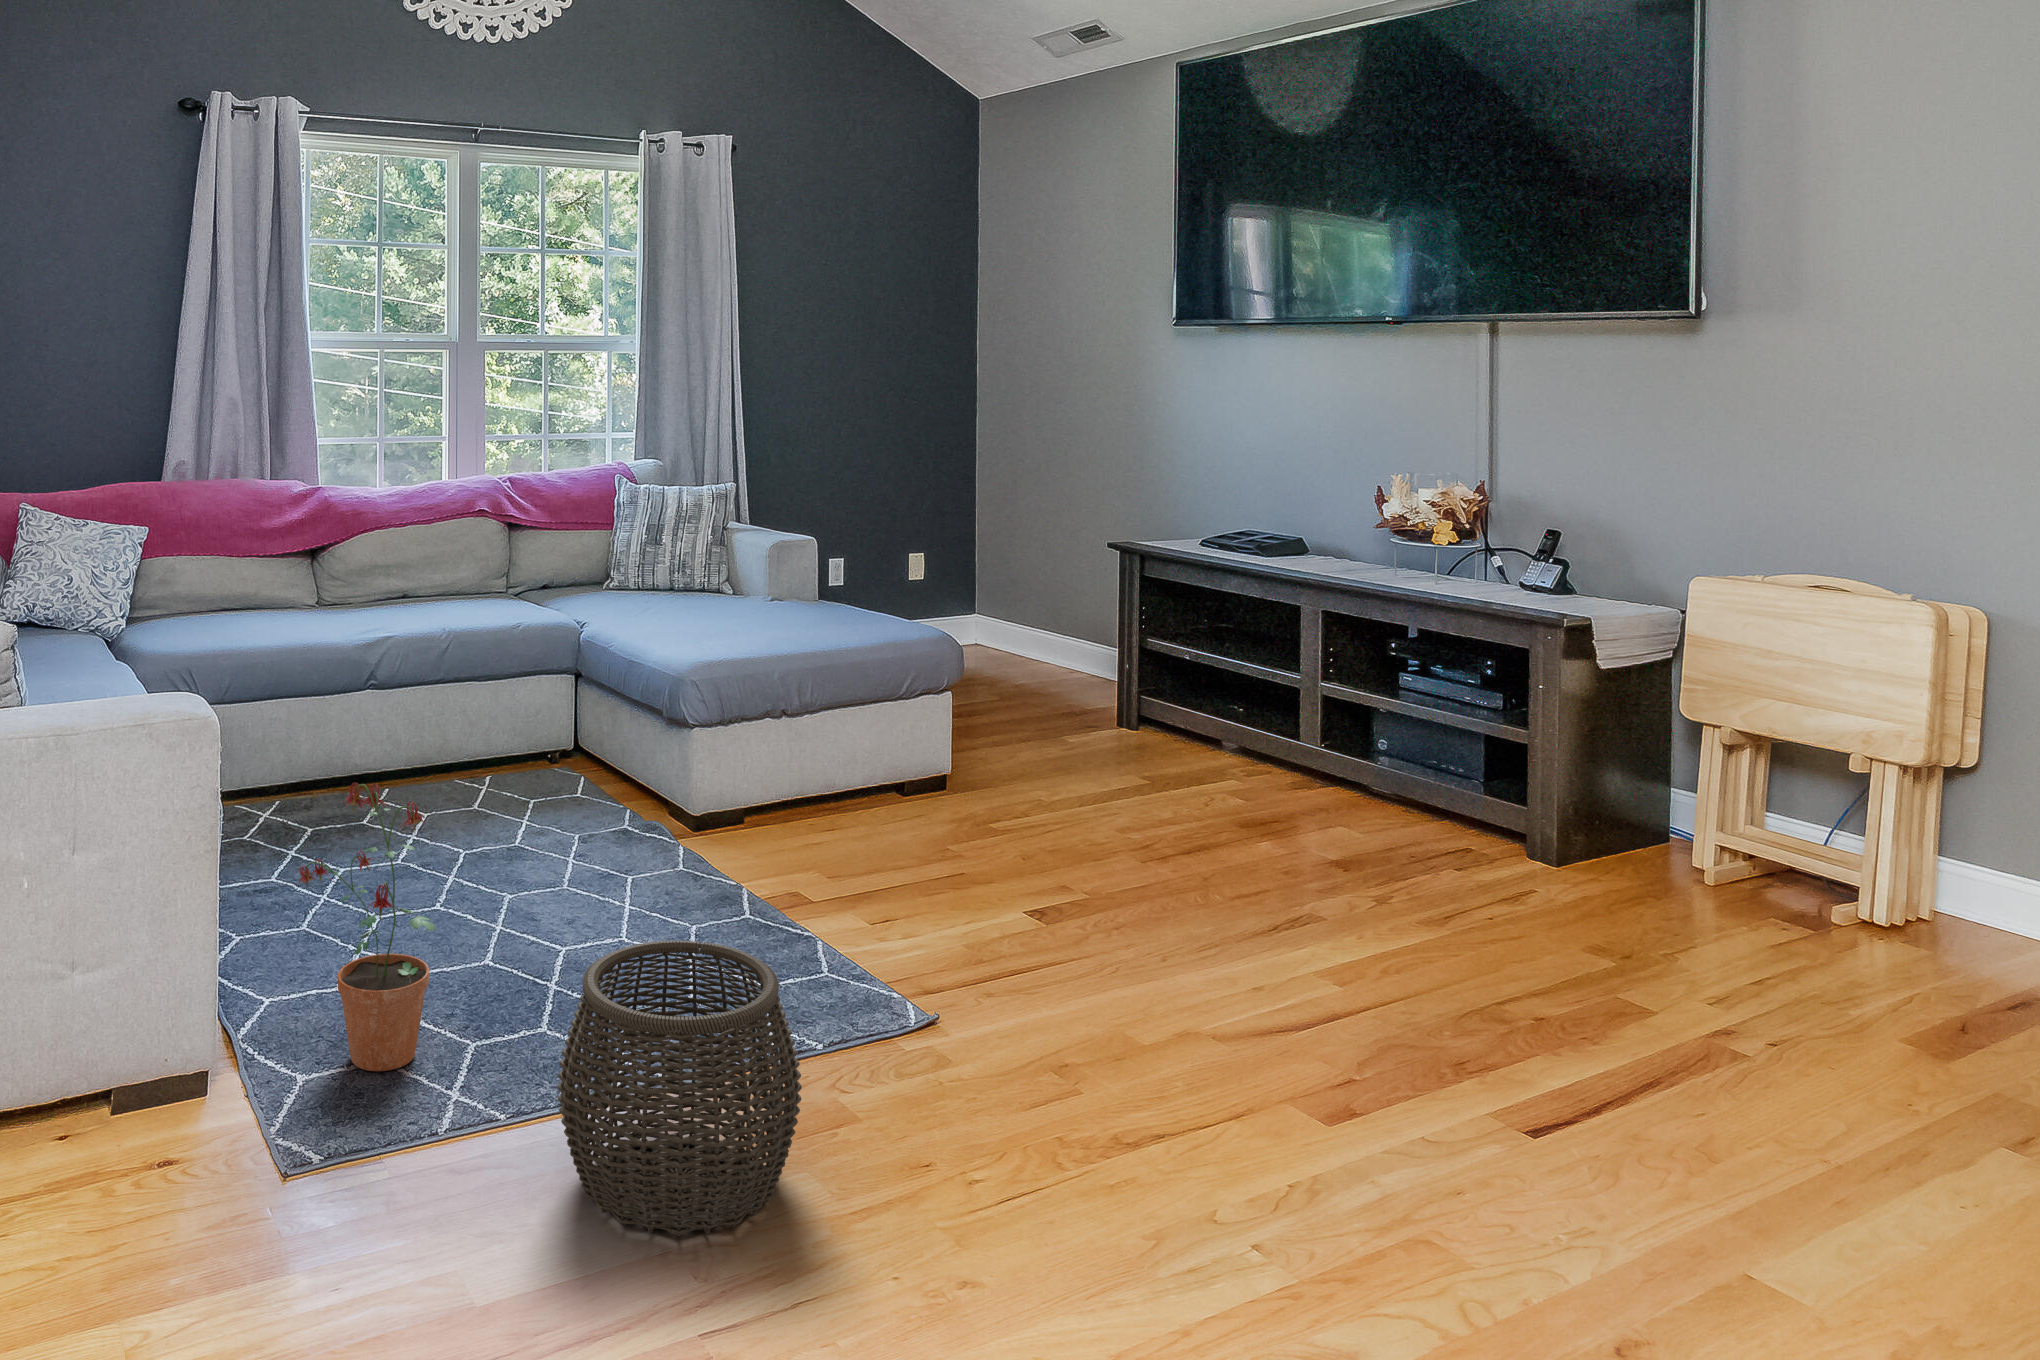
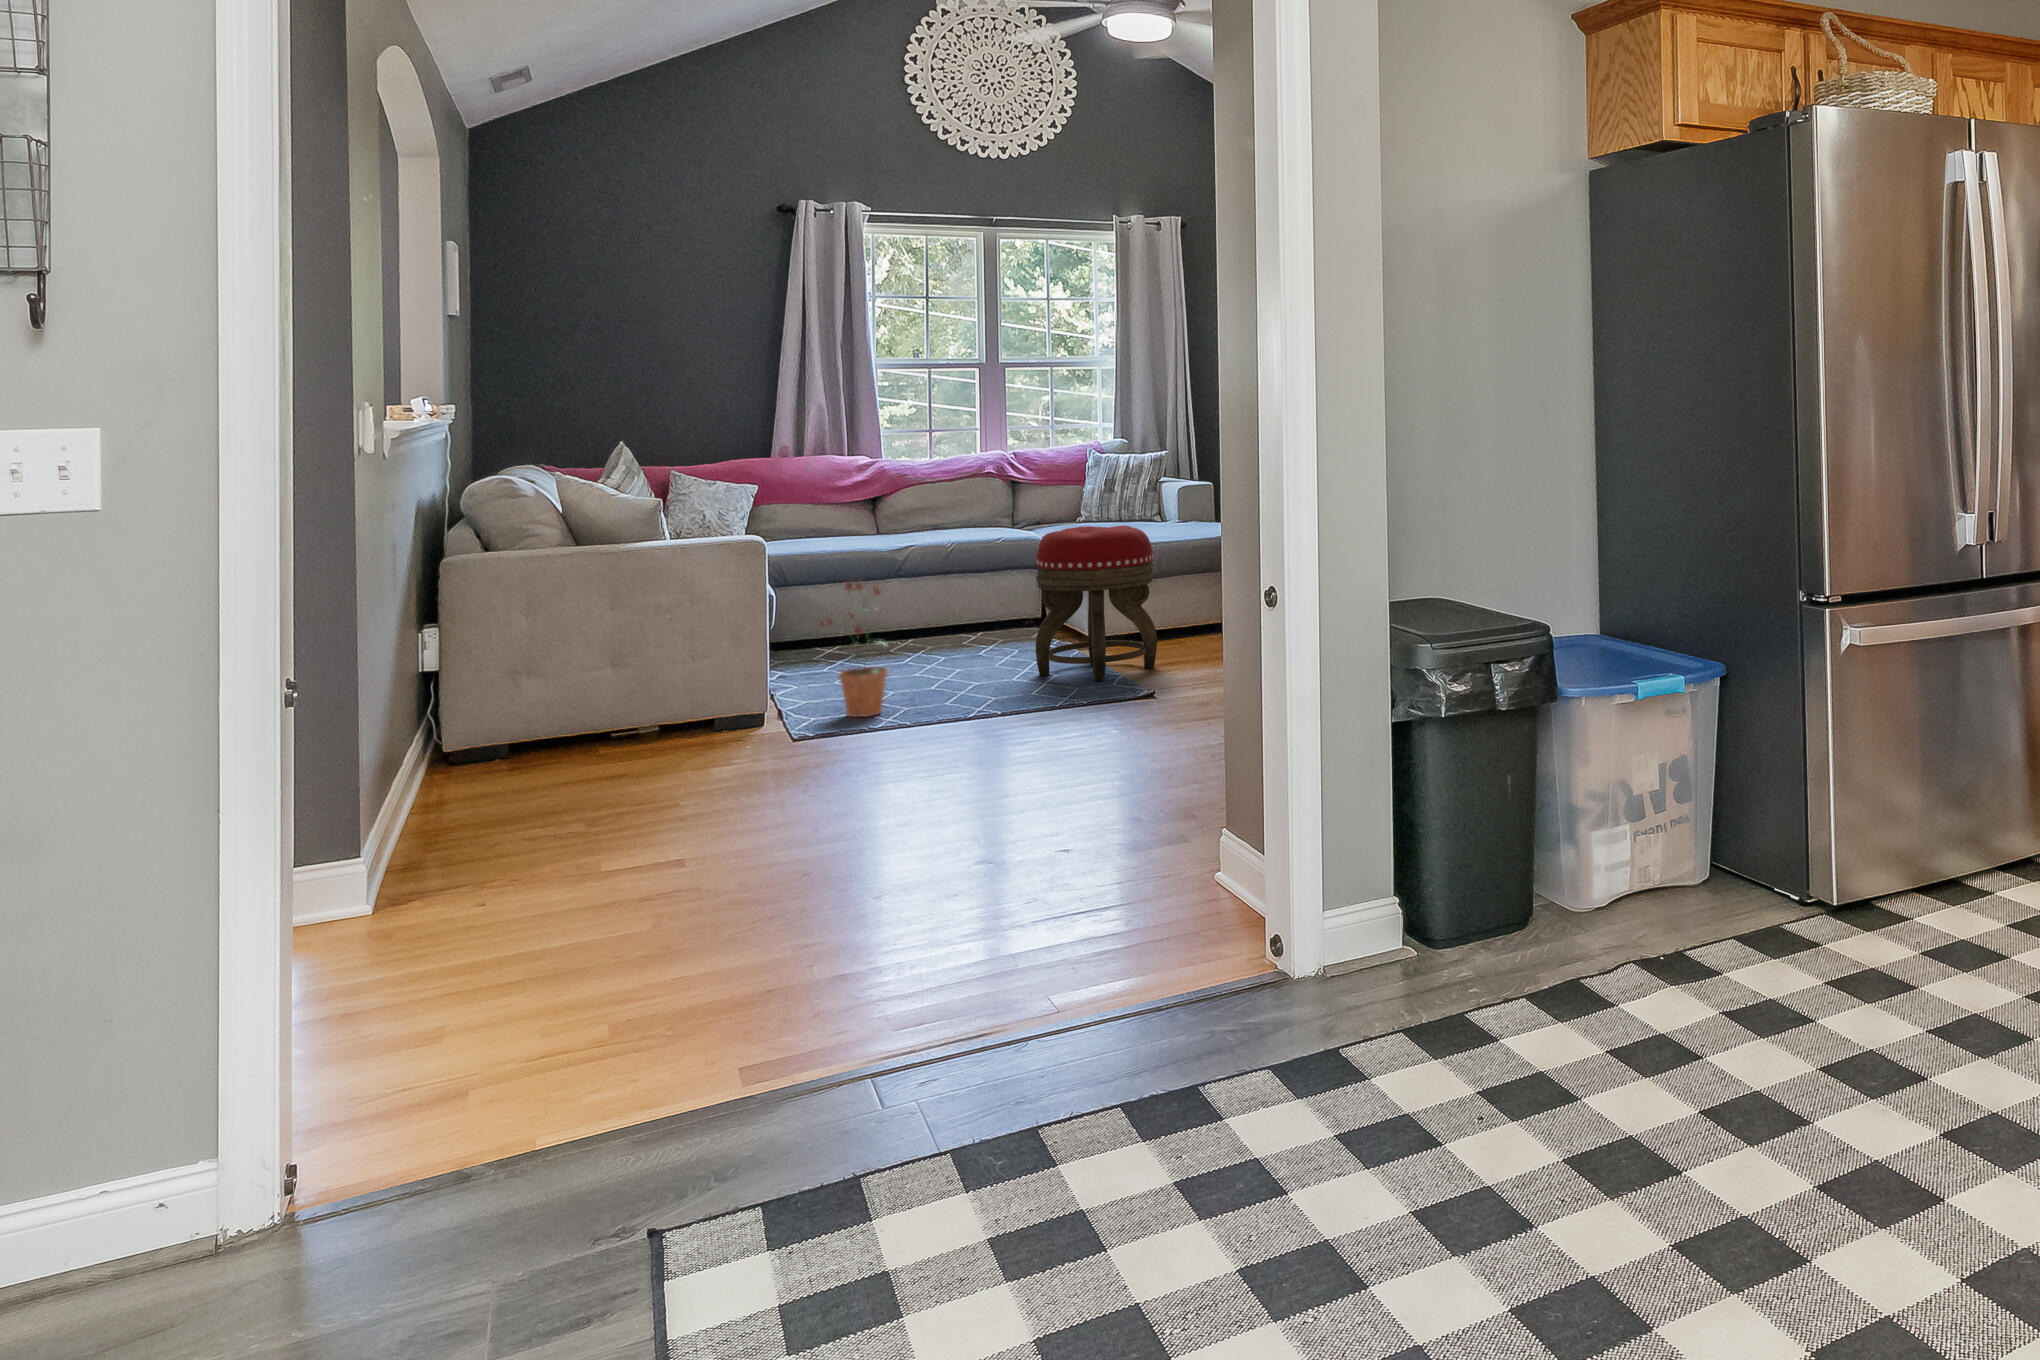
footstool: none [645,650,854,956] -> present [1036,526,1157,681]
woven basket: present [557,940,802,1236] -> none [928,632,1046,743]

